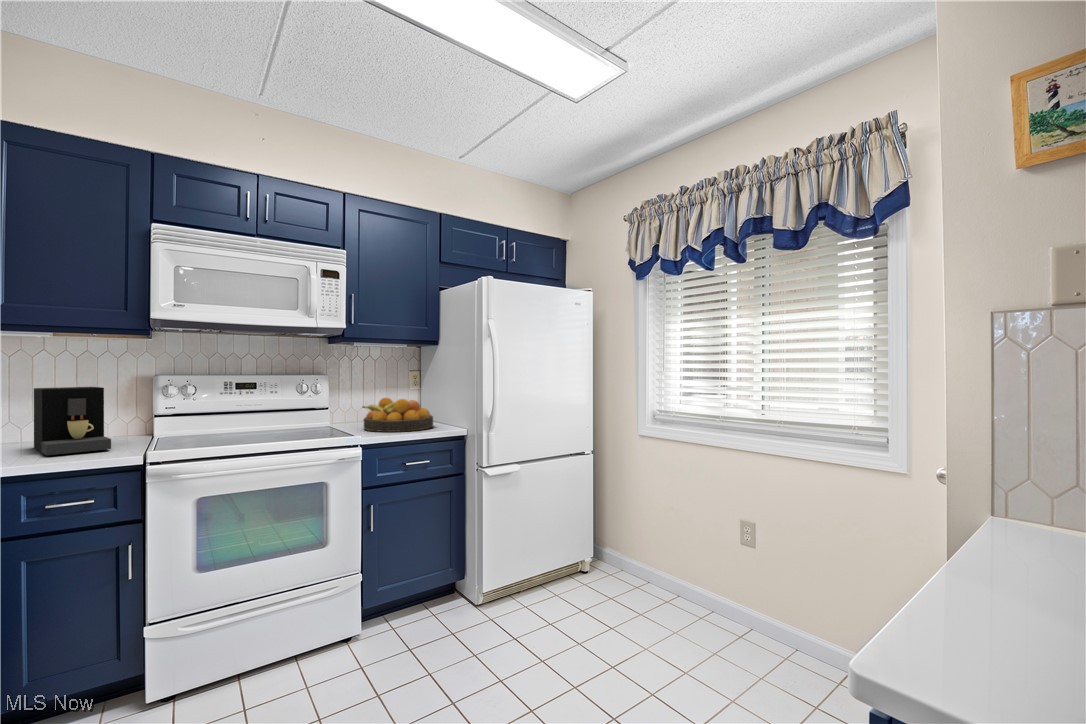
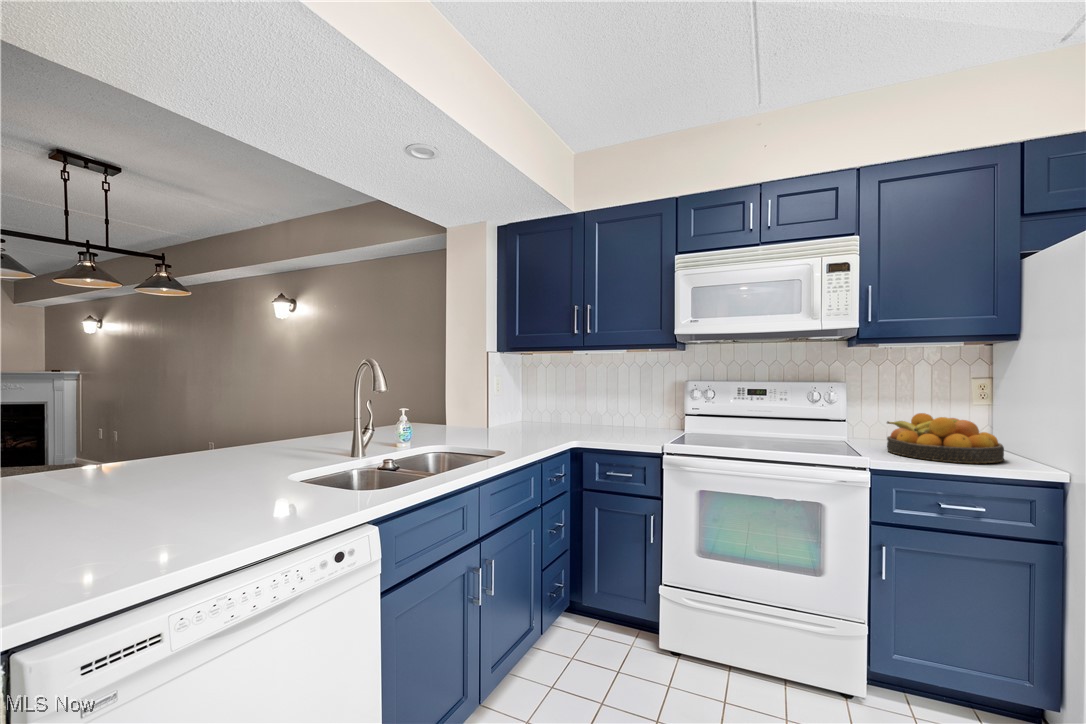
coffee maker: present [34,387,111,455] -> none [612,387,649,436]

